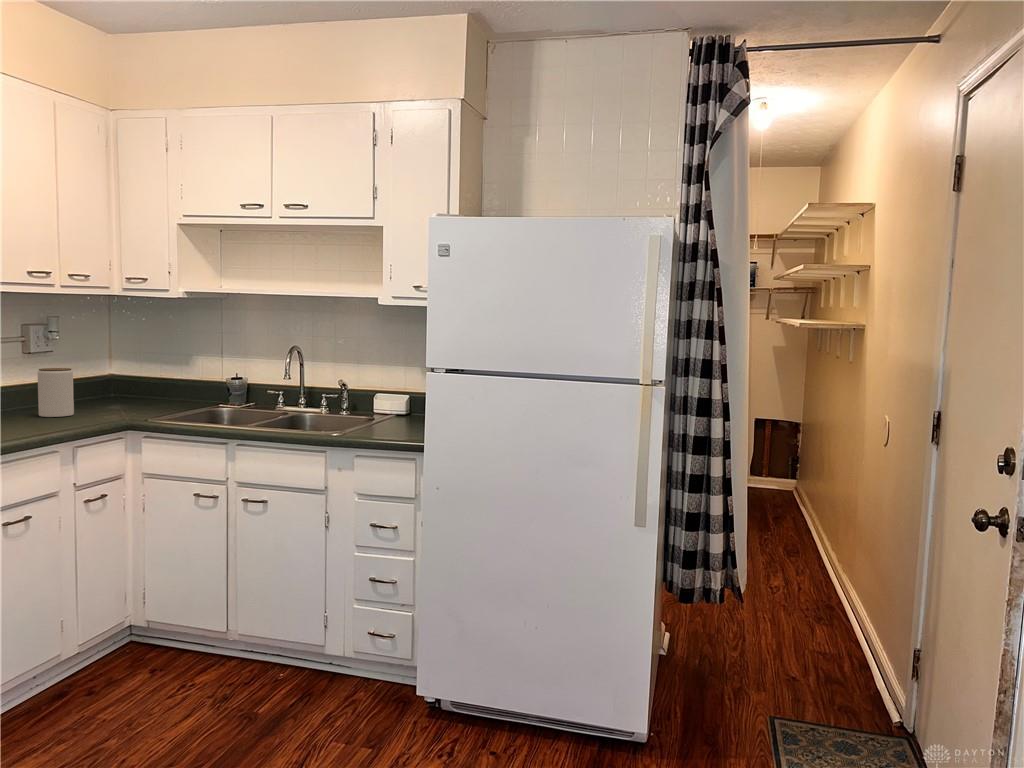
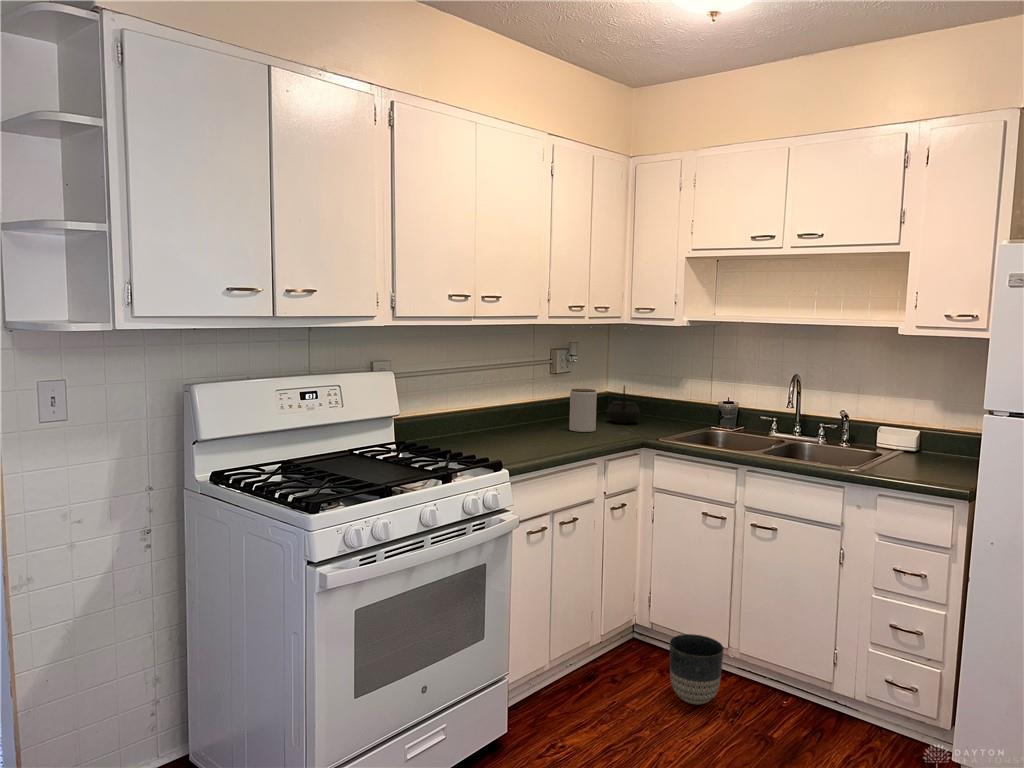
kettle: none [97,364,138,406] -> present [607,386,640,424]
planter: none [151,623,212,698] -> present [670,634,724,705]

